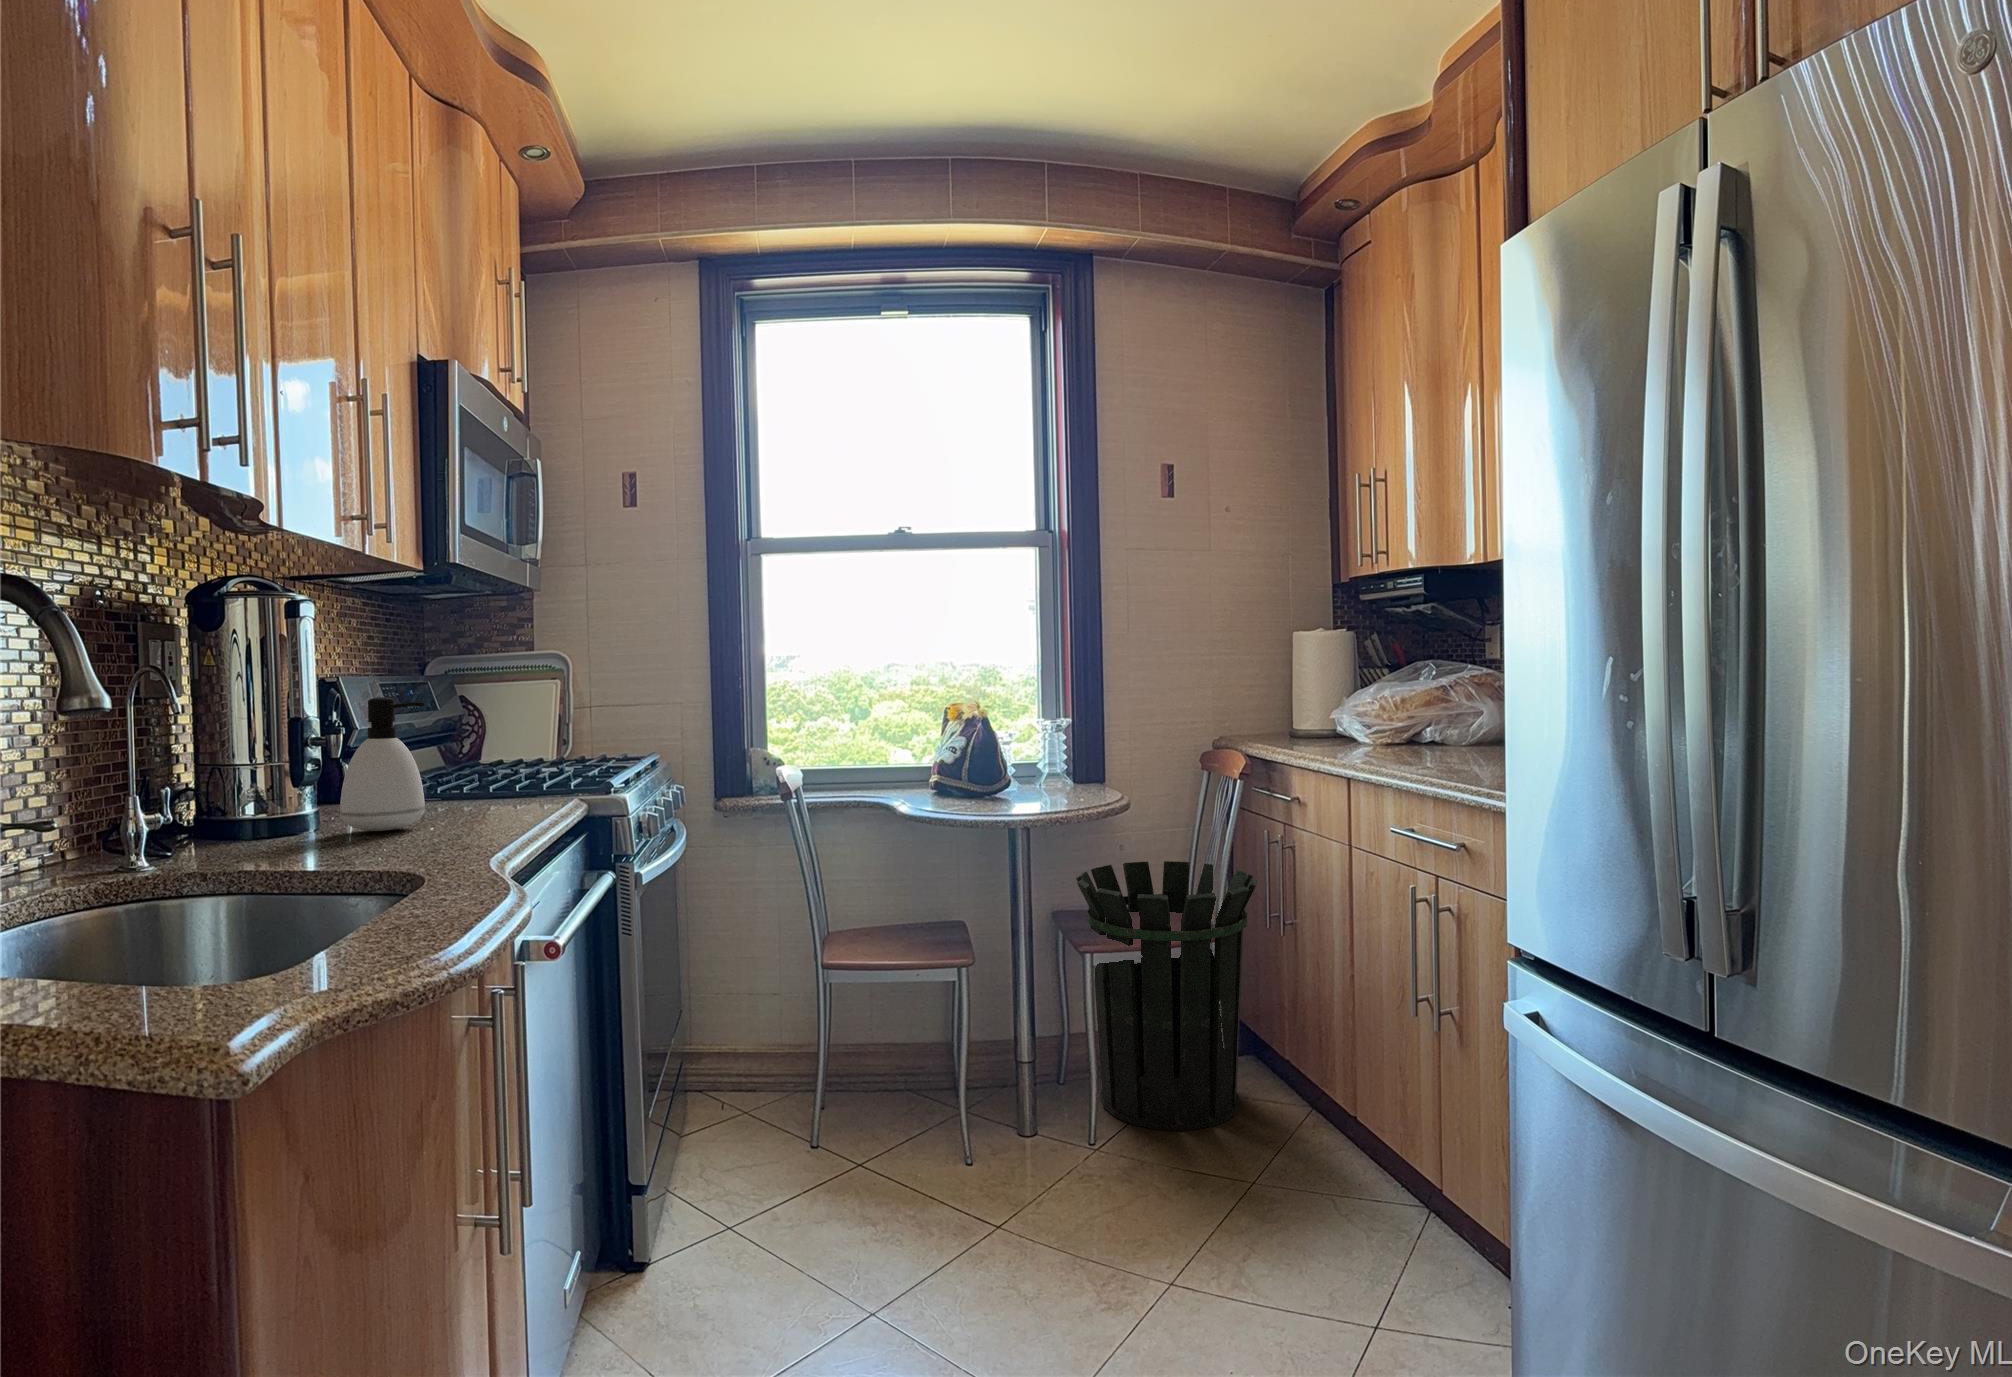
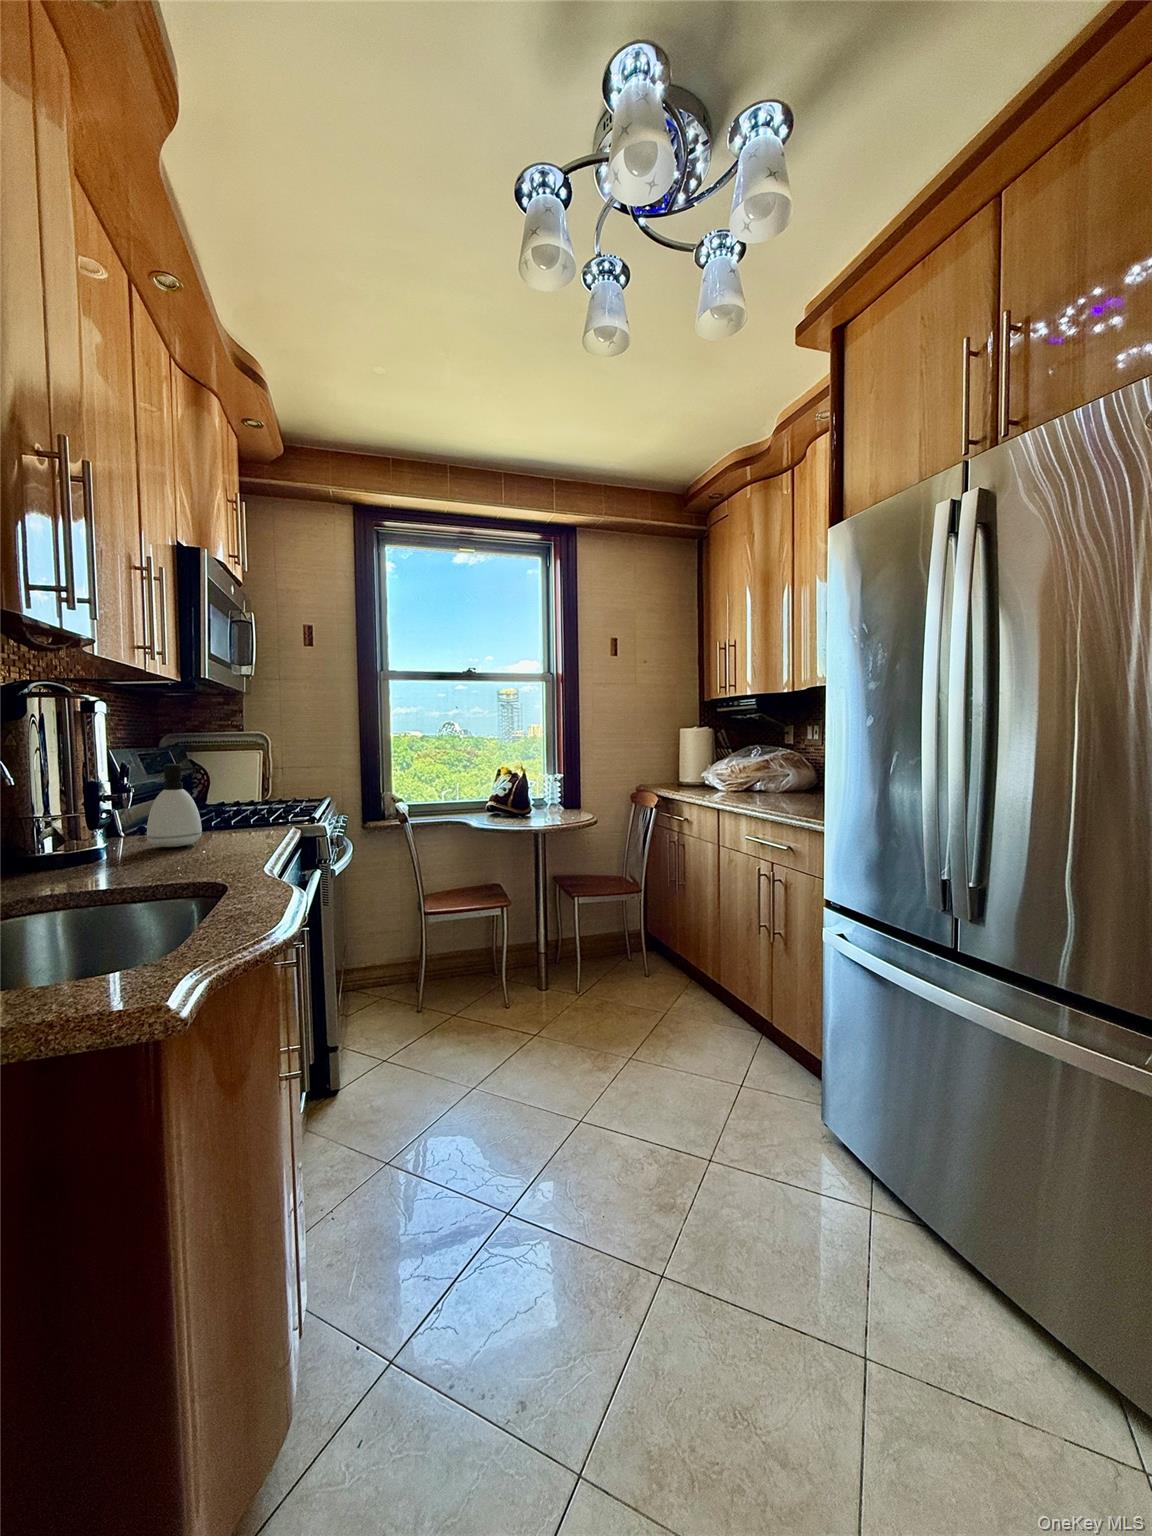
waste bin: present [1076,861,1257,1131] -> none [569,851,667,996]

